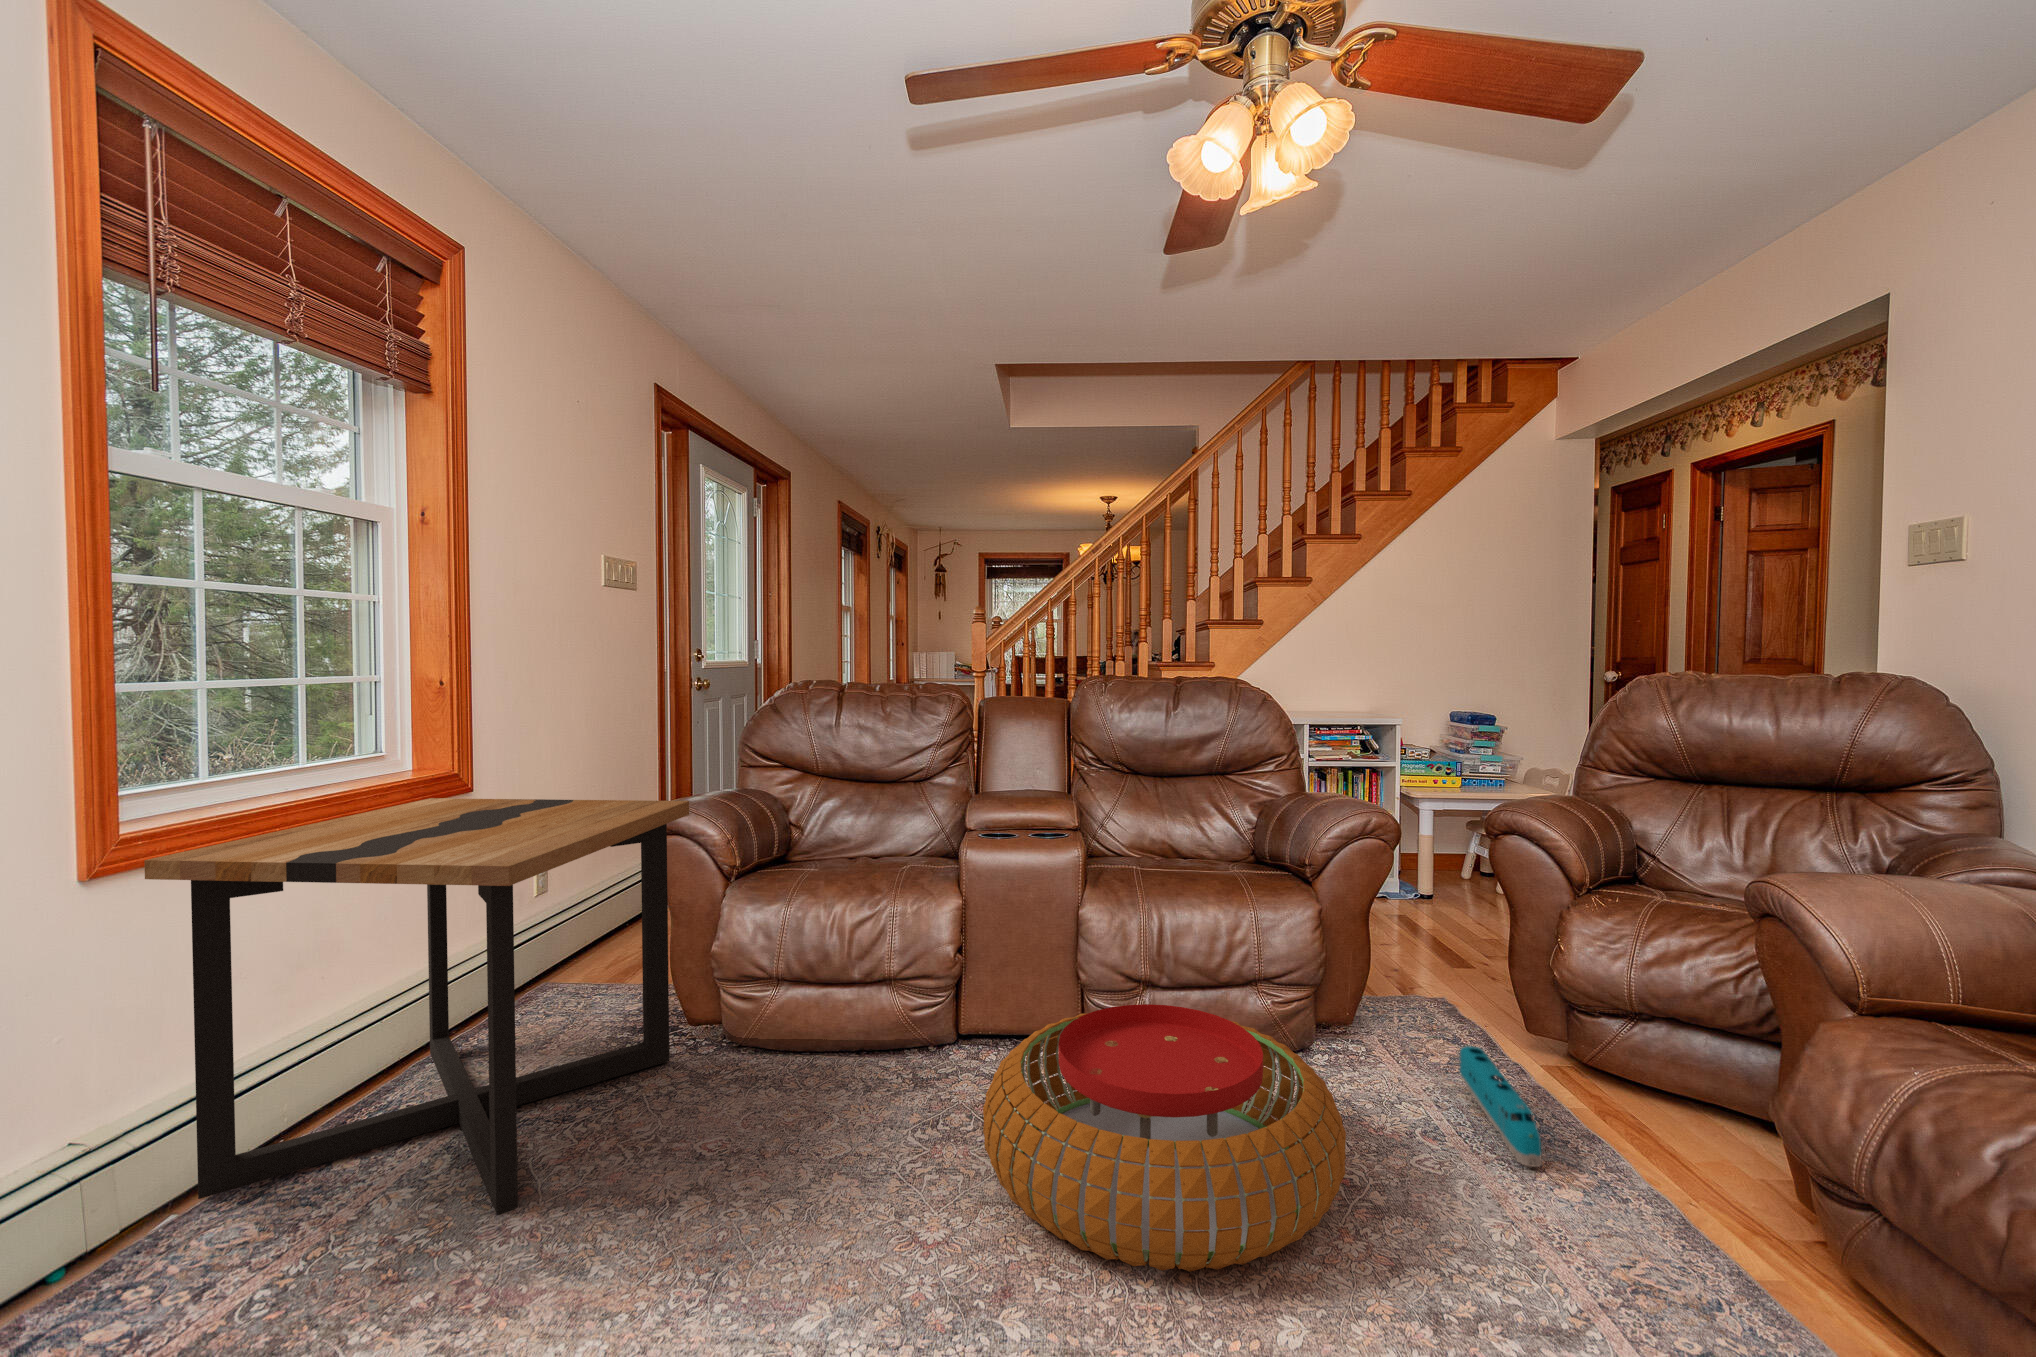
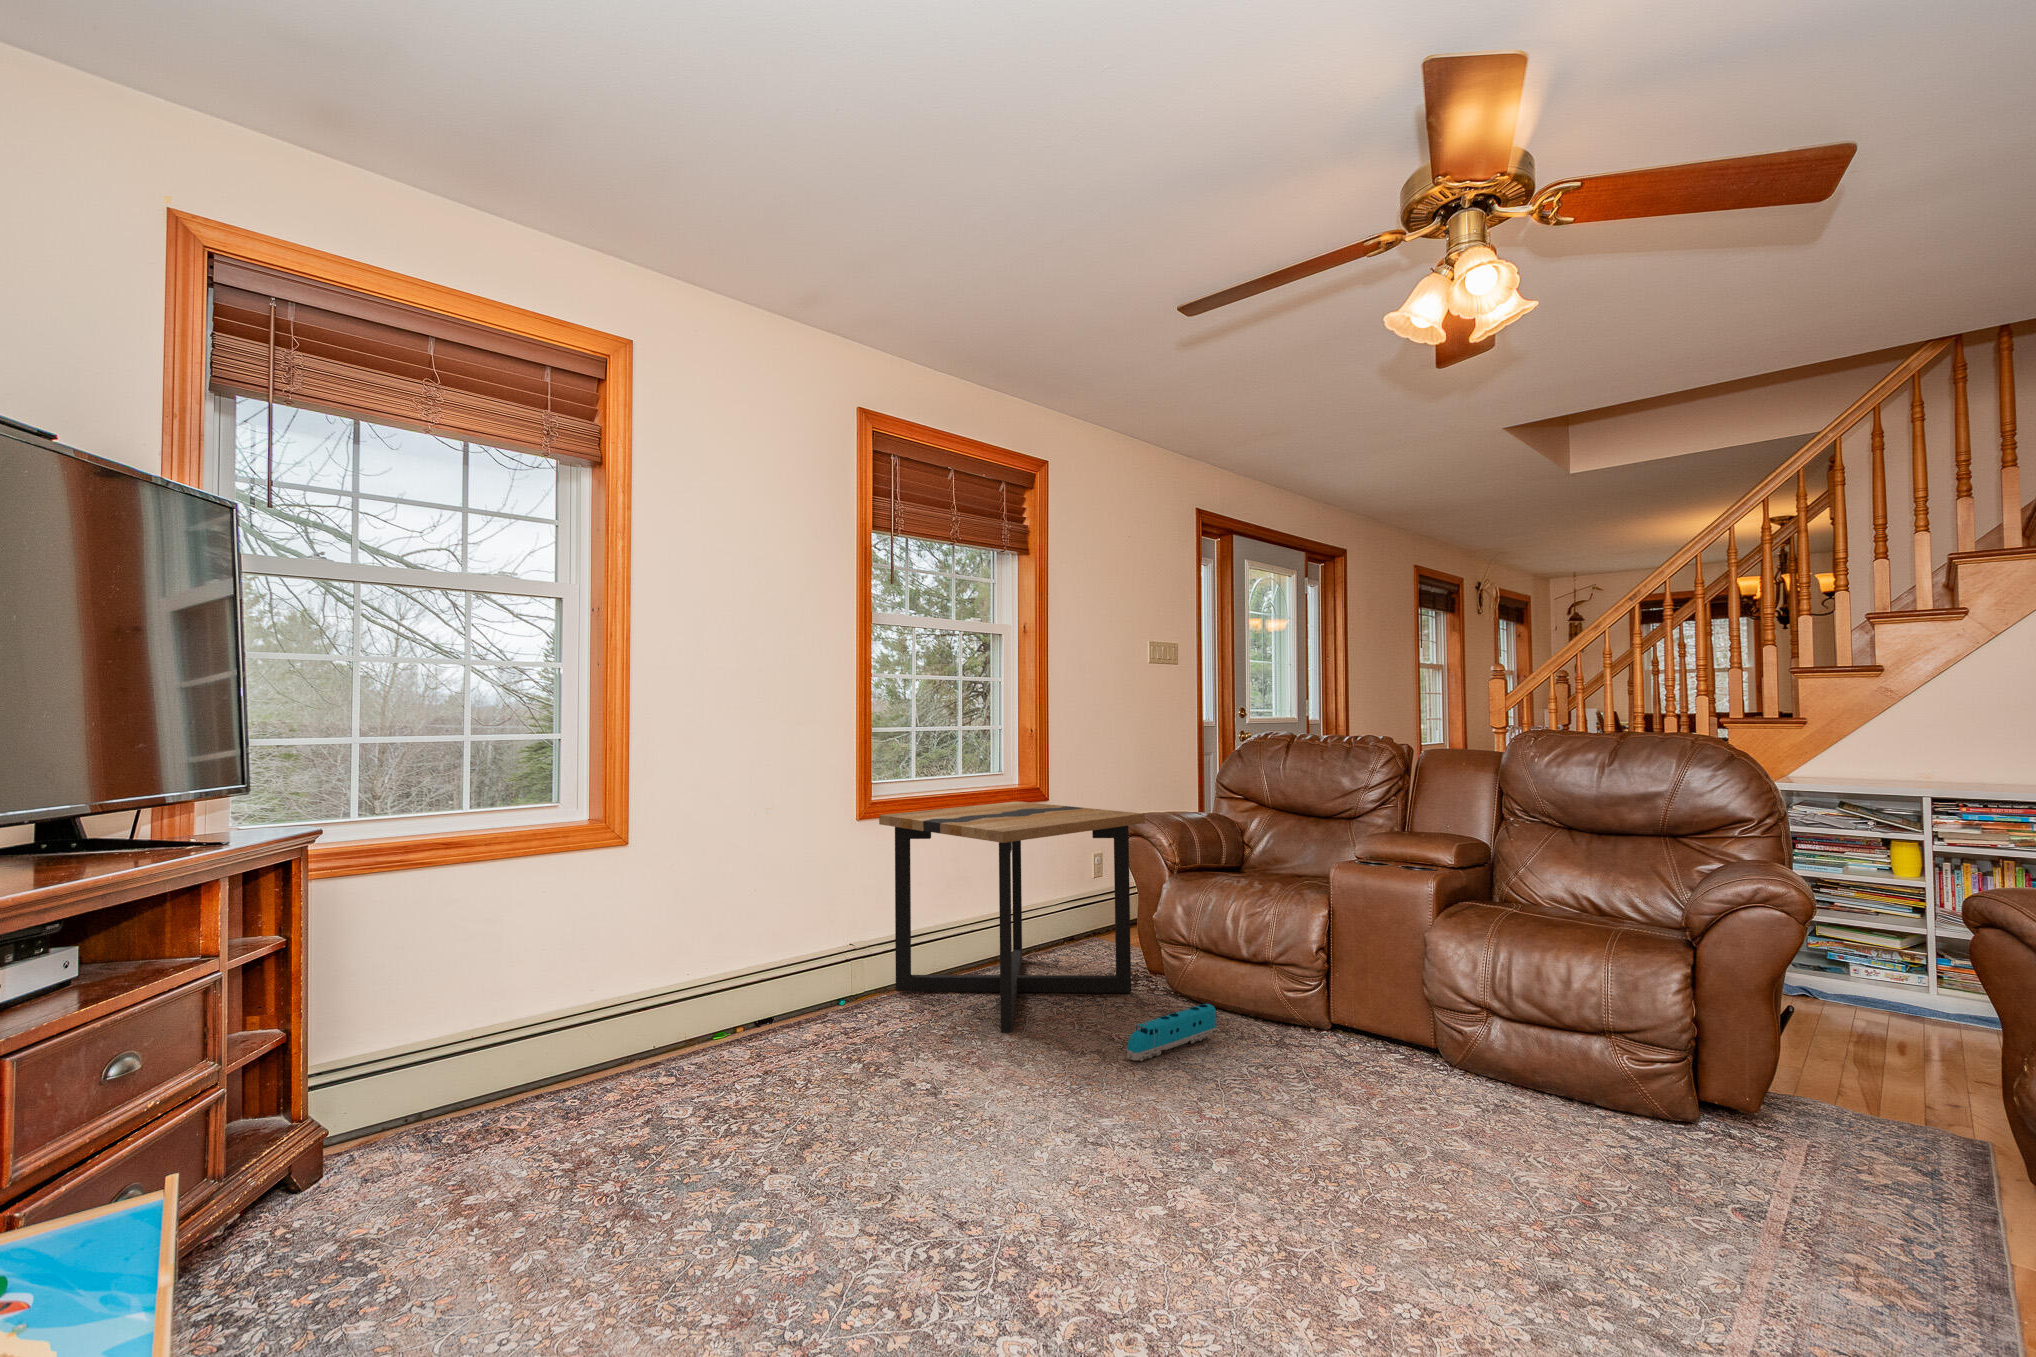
pouf: present [983,1004,1346,1272] -> none [1261,1006,1587,1207]
toy train: present [1460,1046,1542,1167] -> present [1127,1004,1217,1061]

